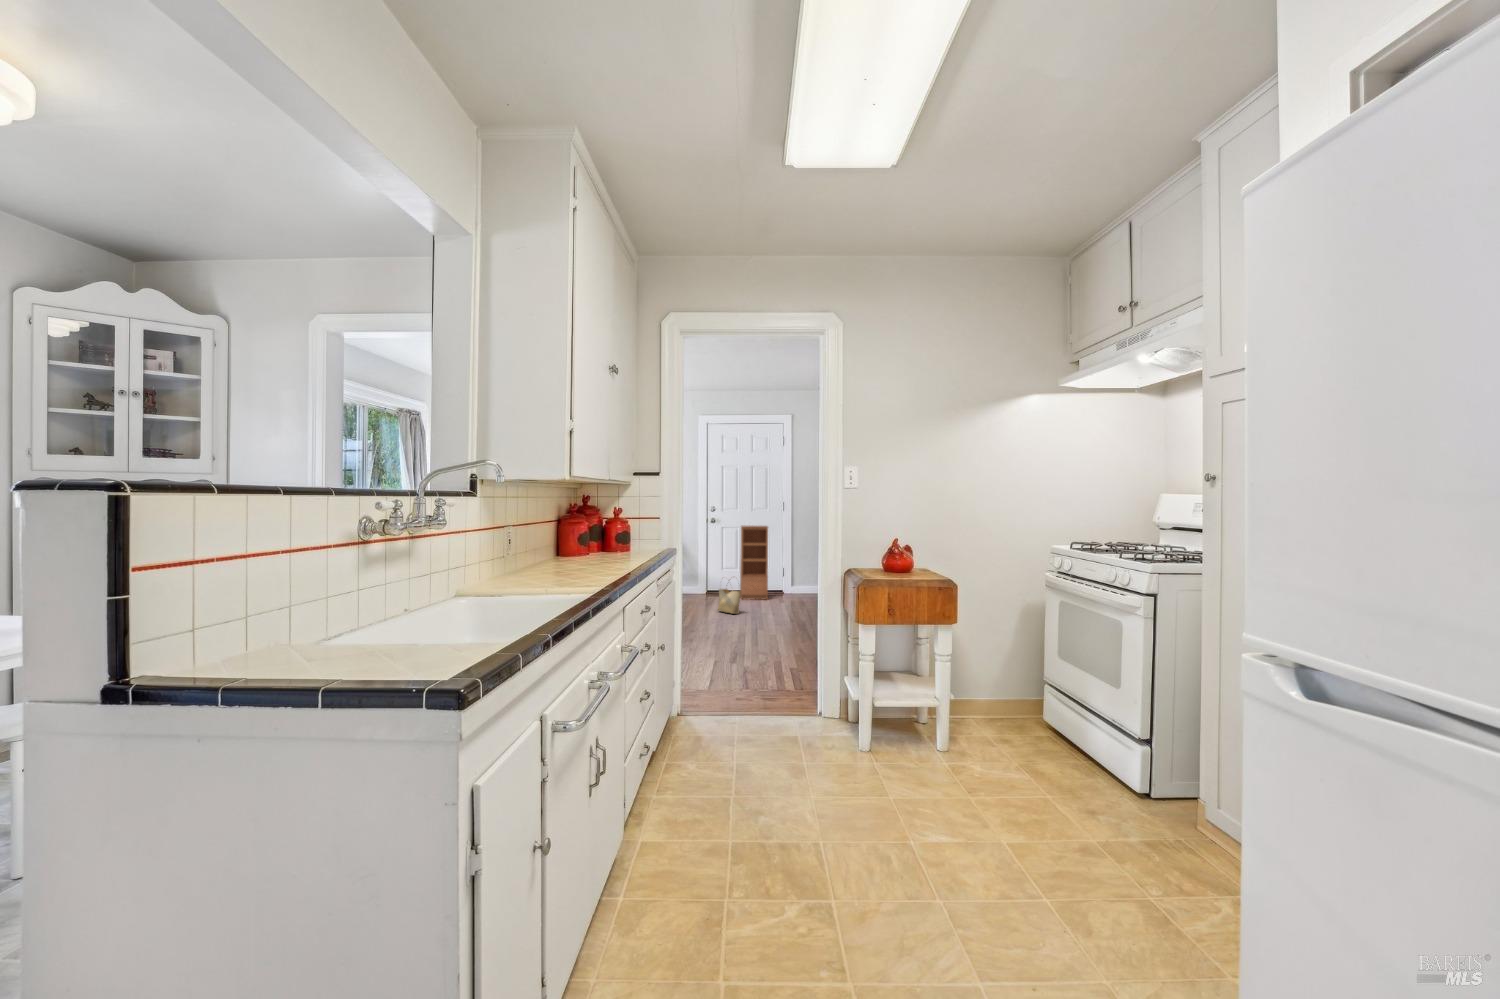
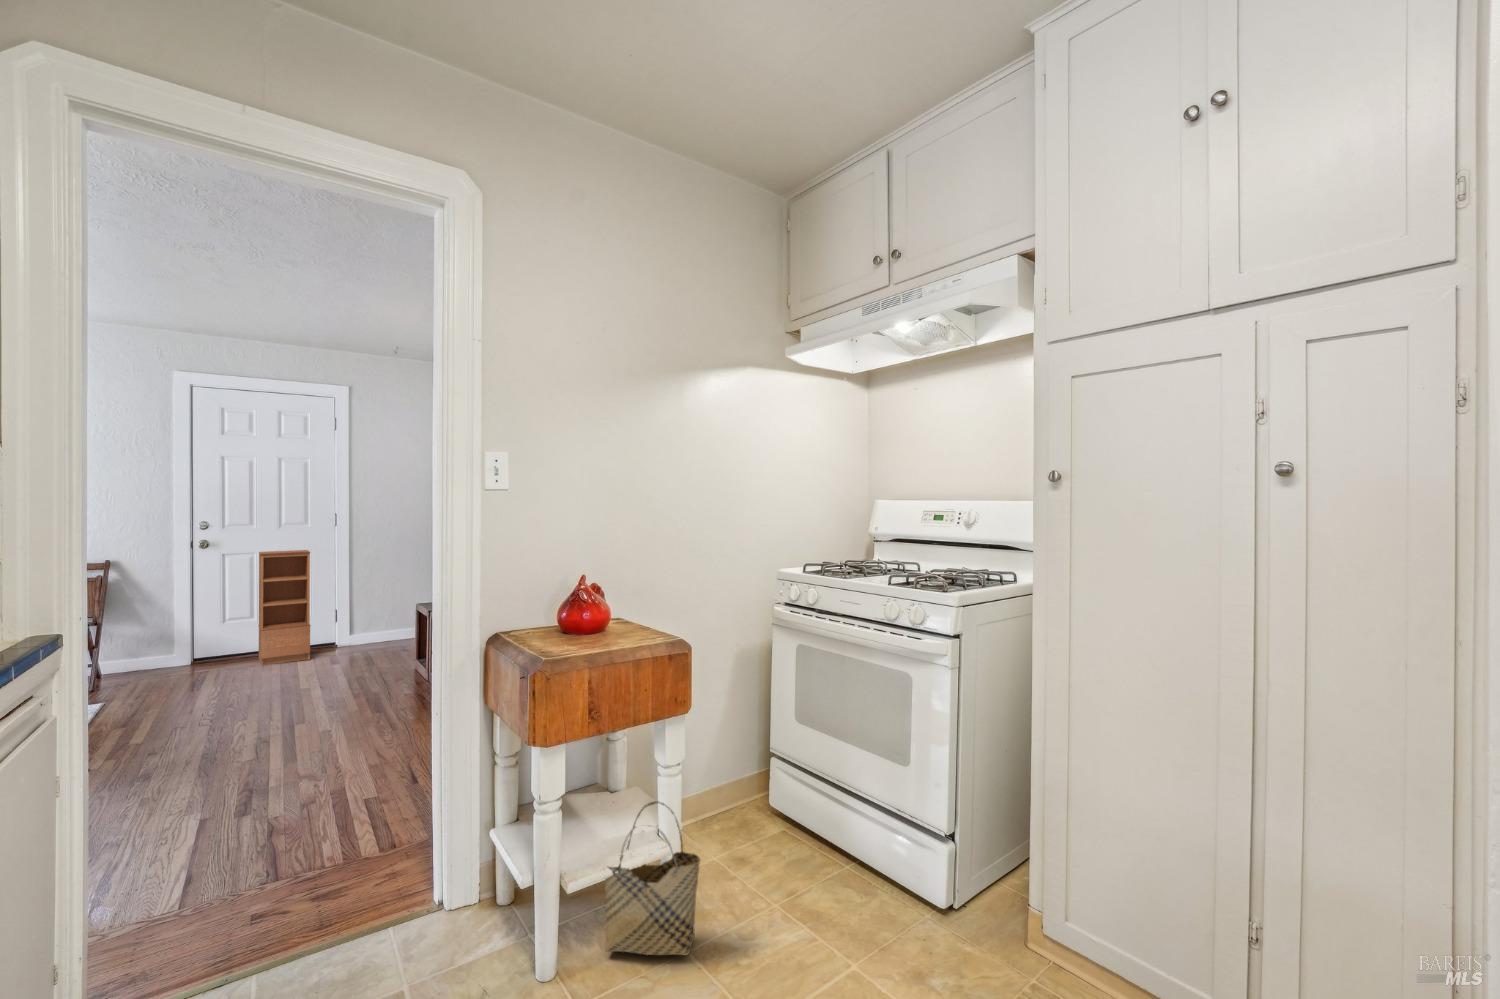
woven basket: present [718,589,741,614] -> present [605,801,700,955]

